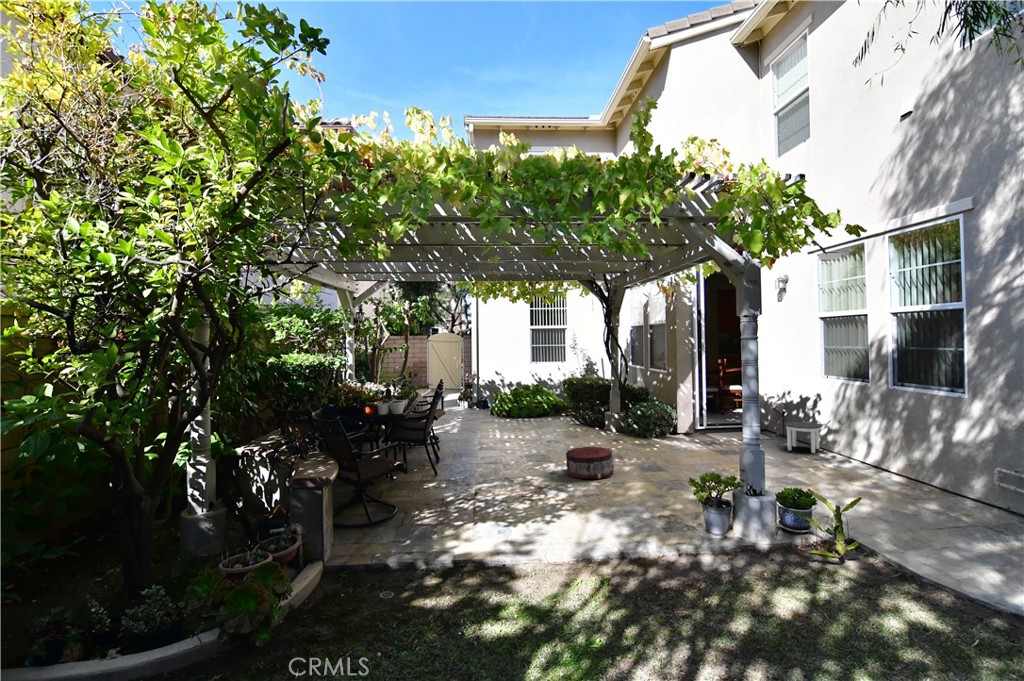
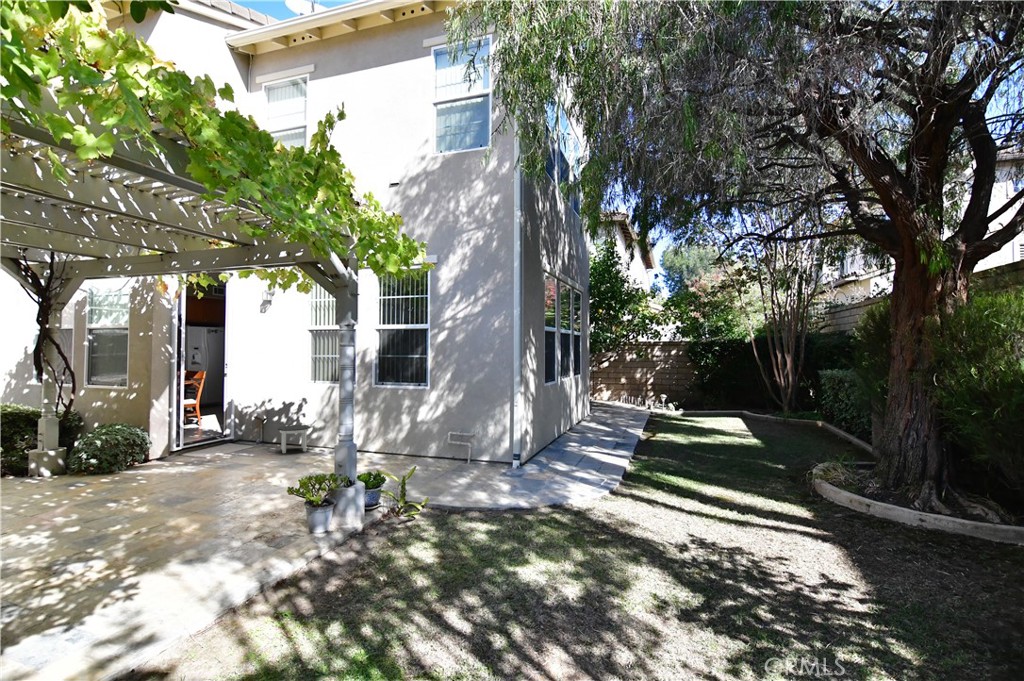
pouf: present [566,446,614,479] -> none [56,482,141,532]

